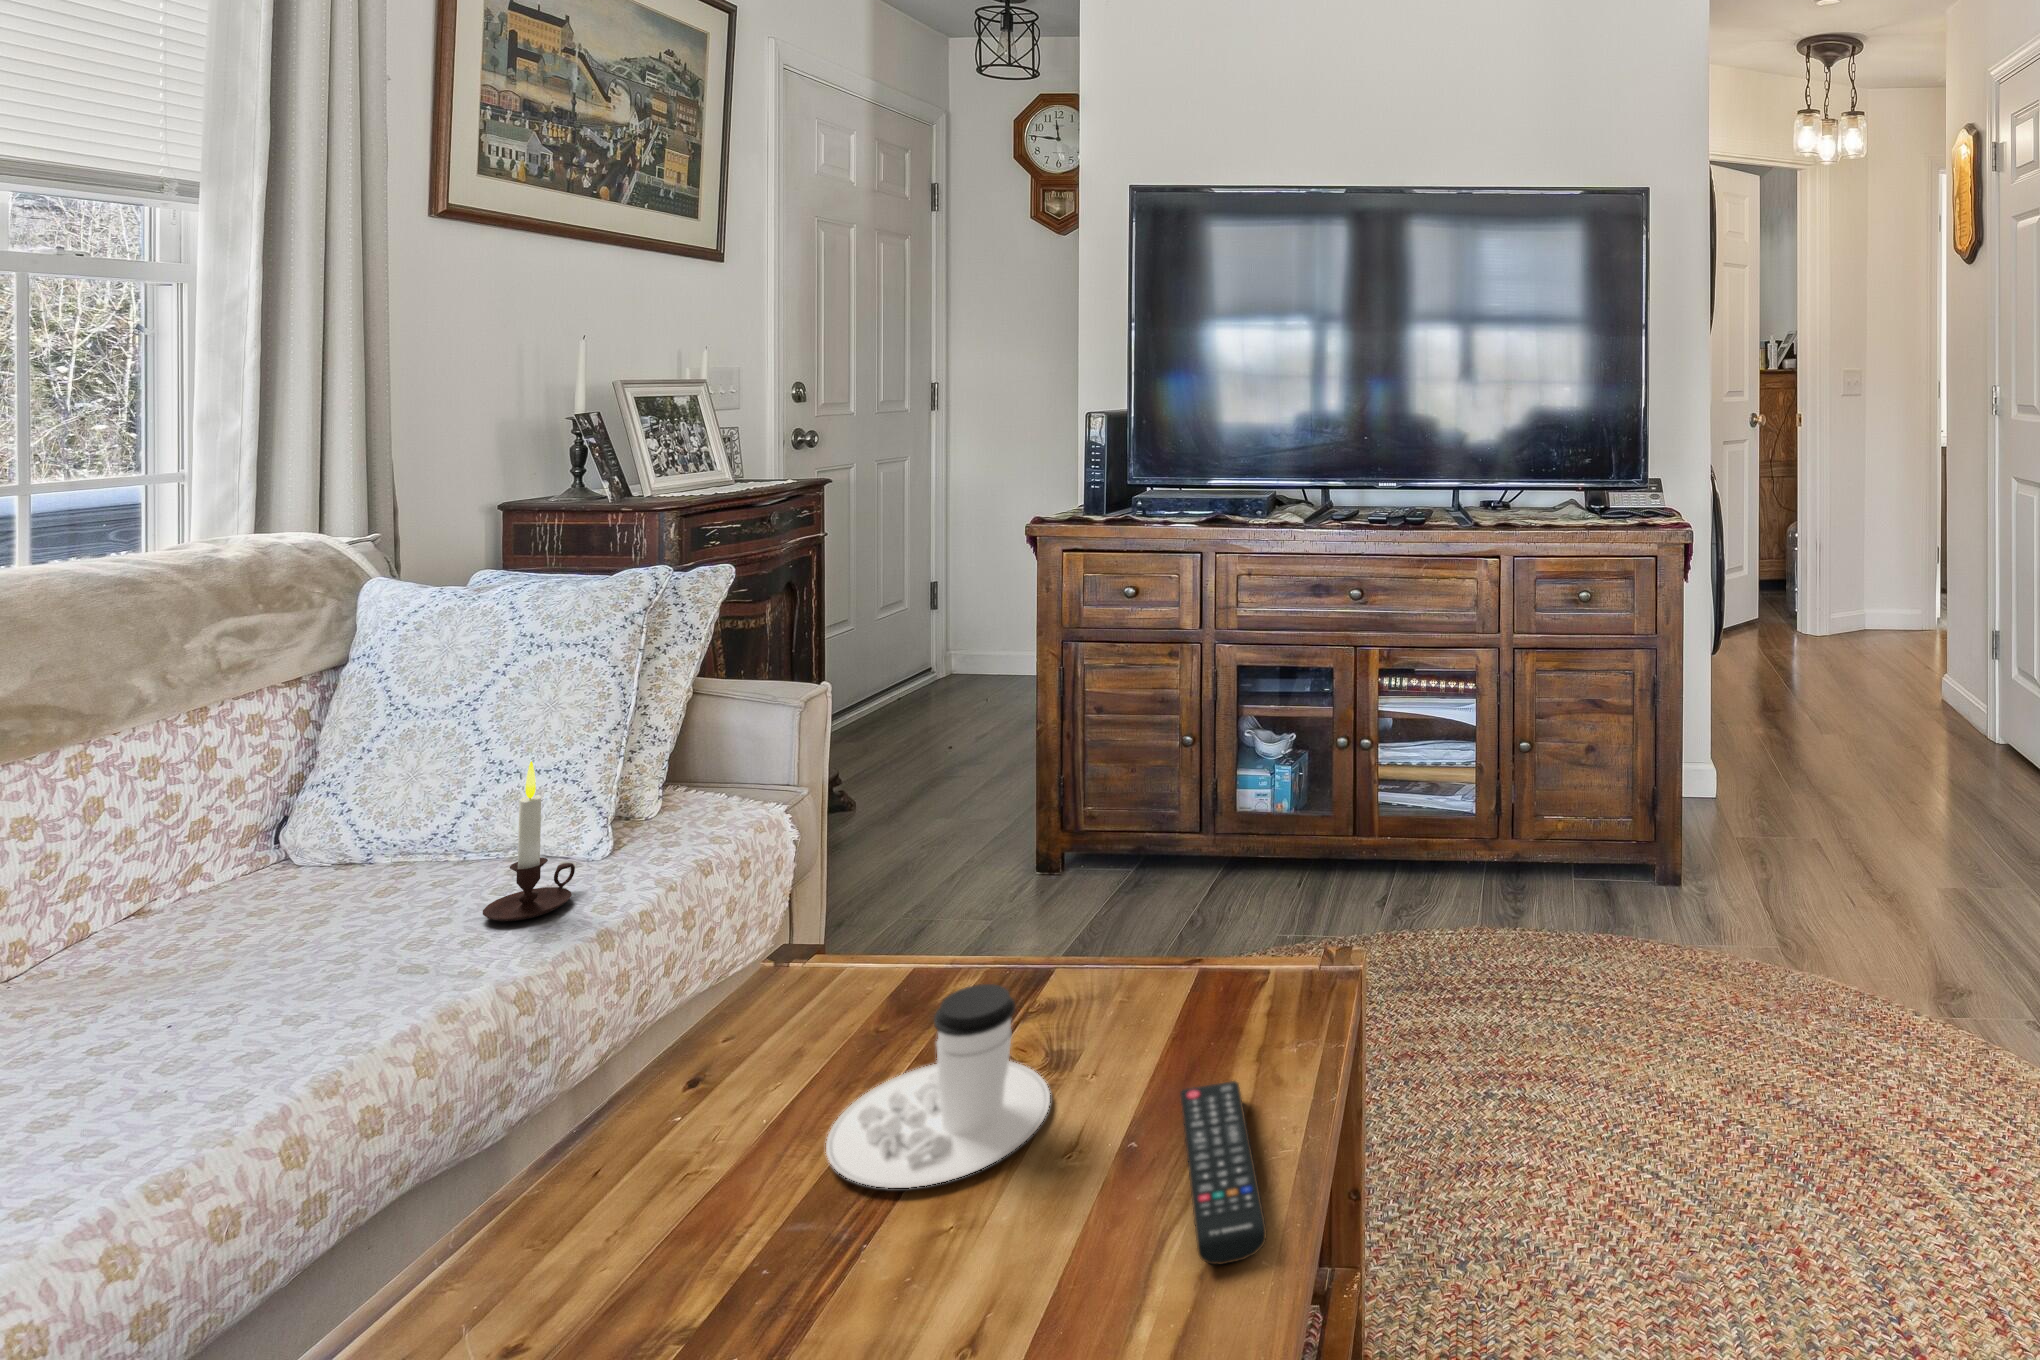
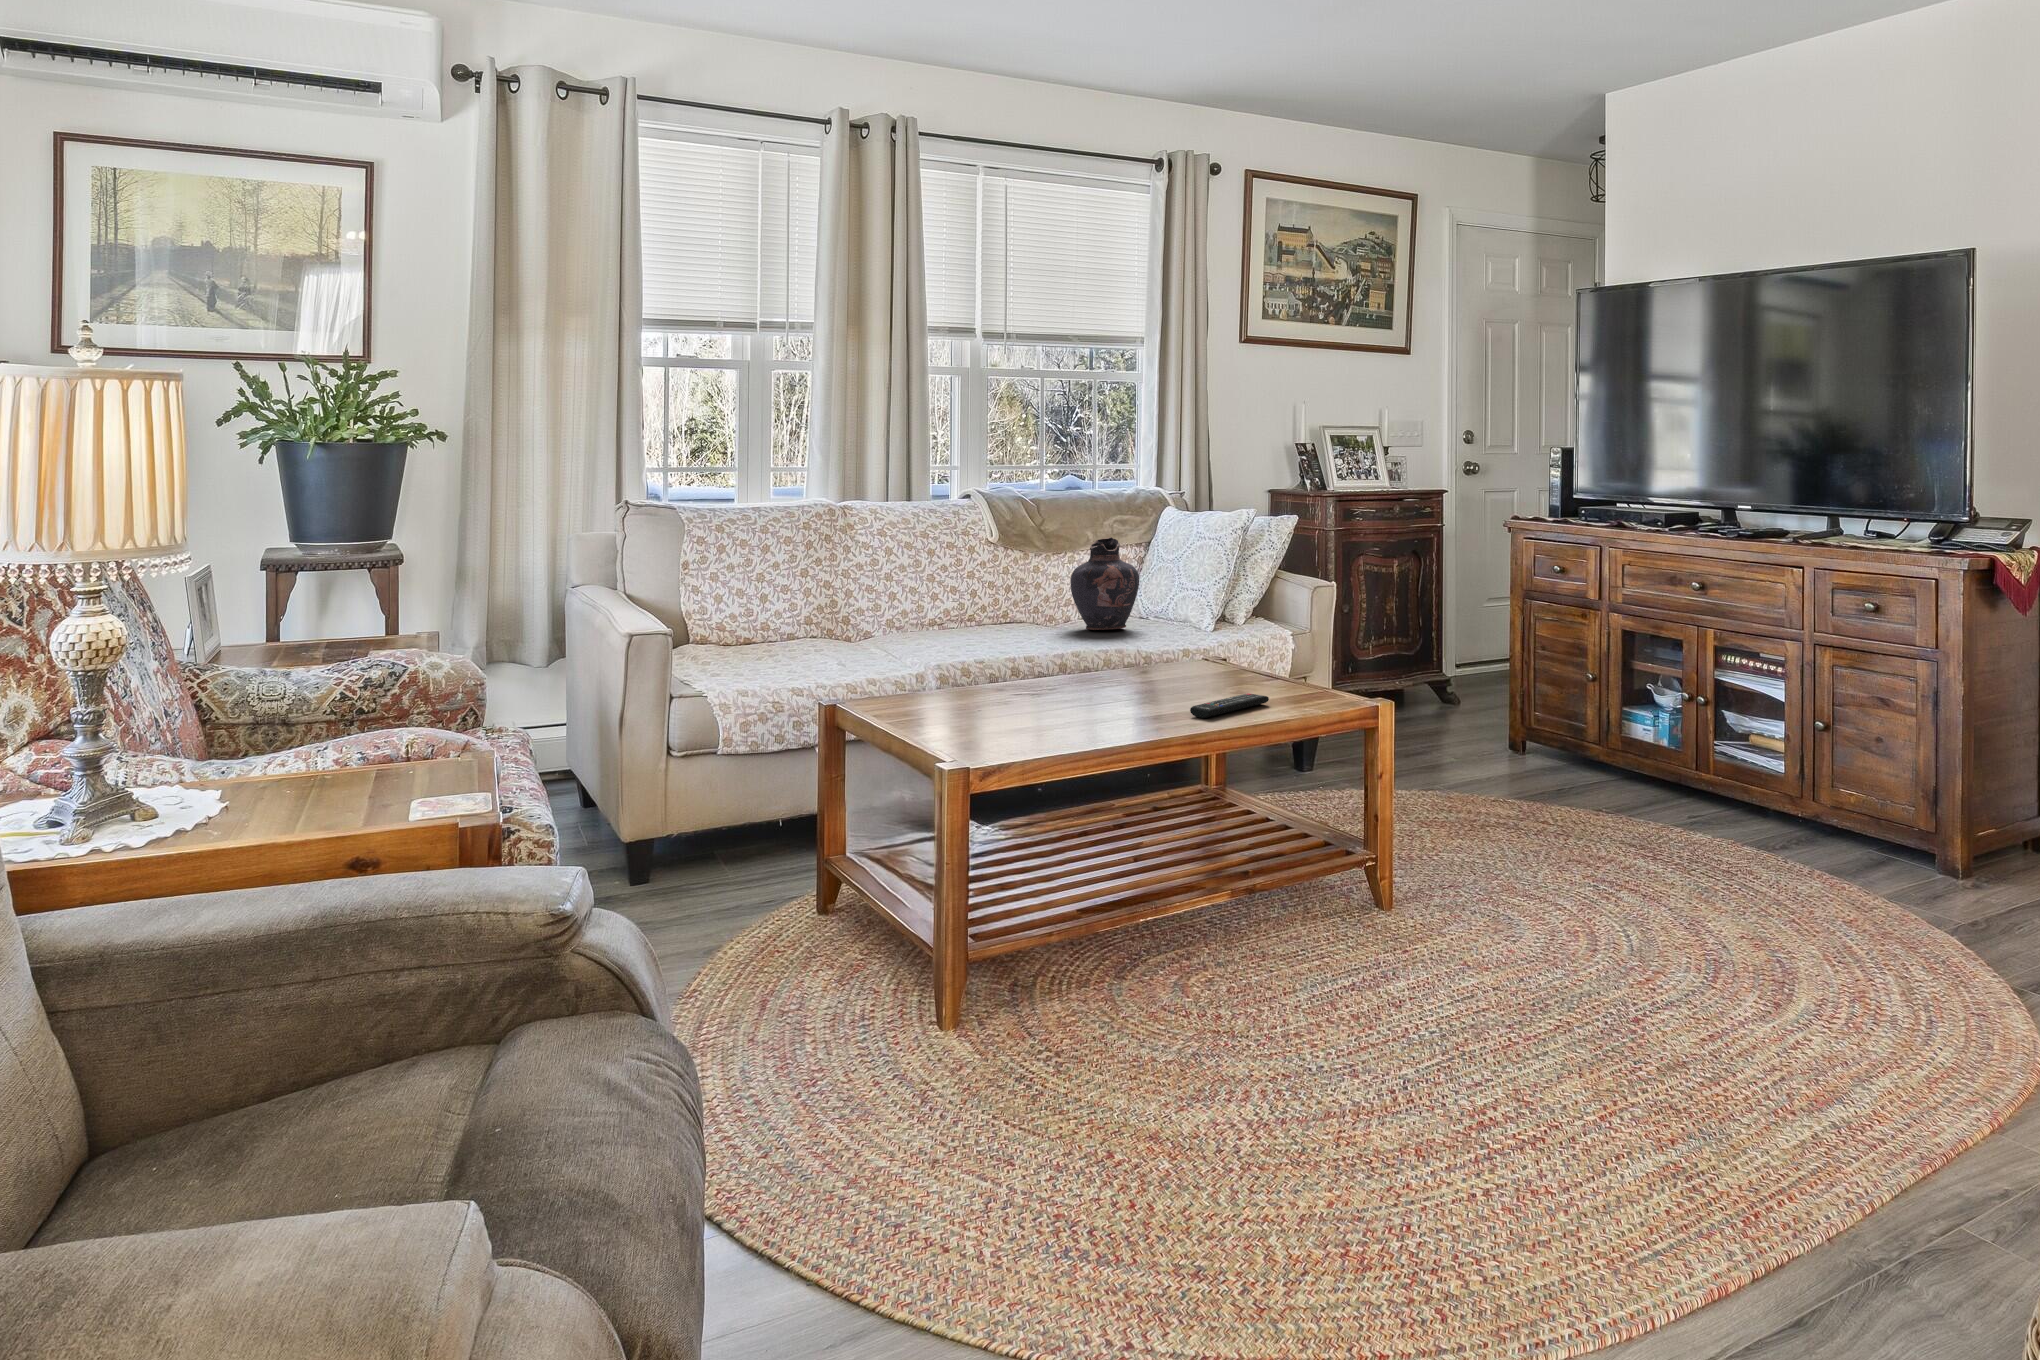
vase: none [120,689,376,956] -> present [1071,537,1139,630]
candle: present [483,761,575,921] -> none [1157,575,1192,640]
coffee cup: present [826,984,1050,1188] -> none [1147,640,1226,694]

